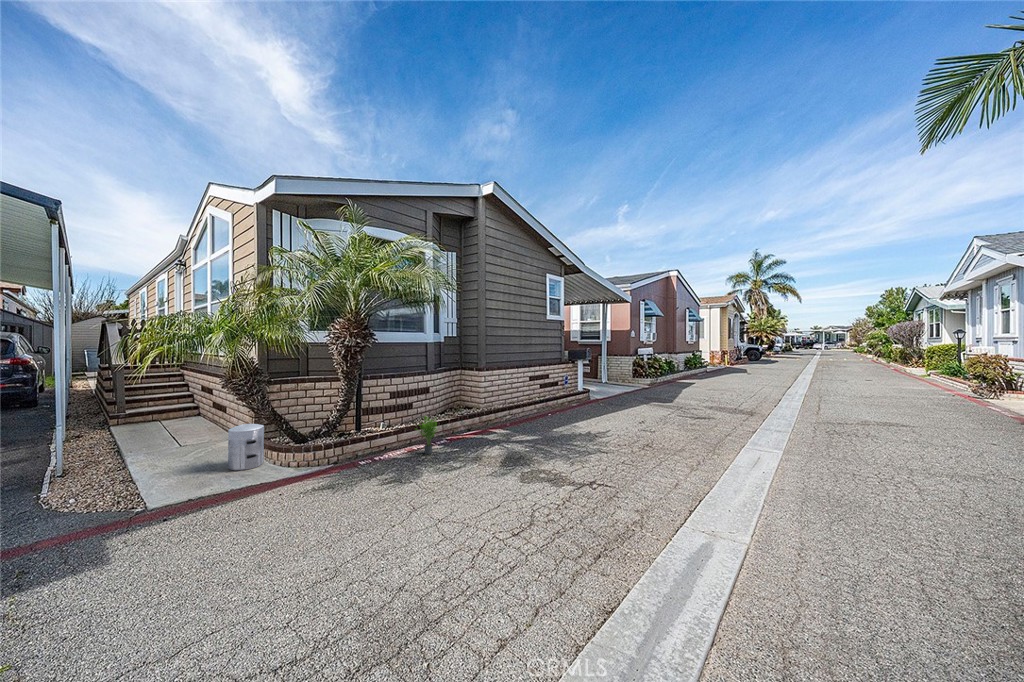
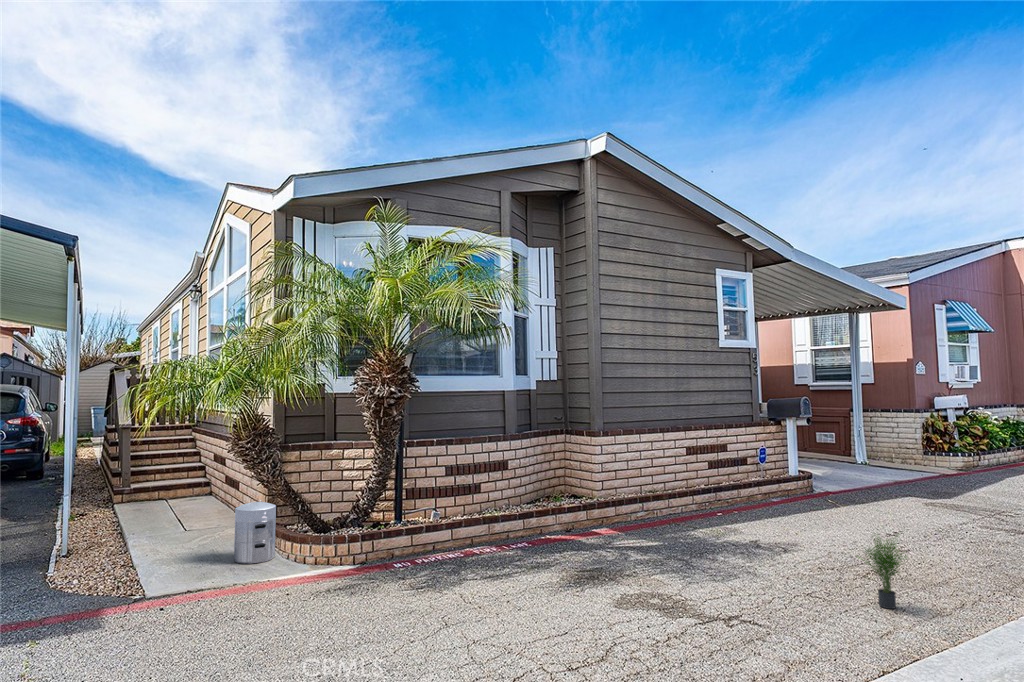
potted plant: present [419,417,436,454] -> present [862,537,904,609]

